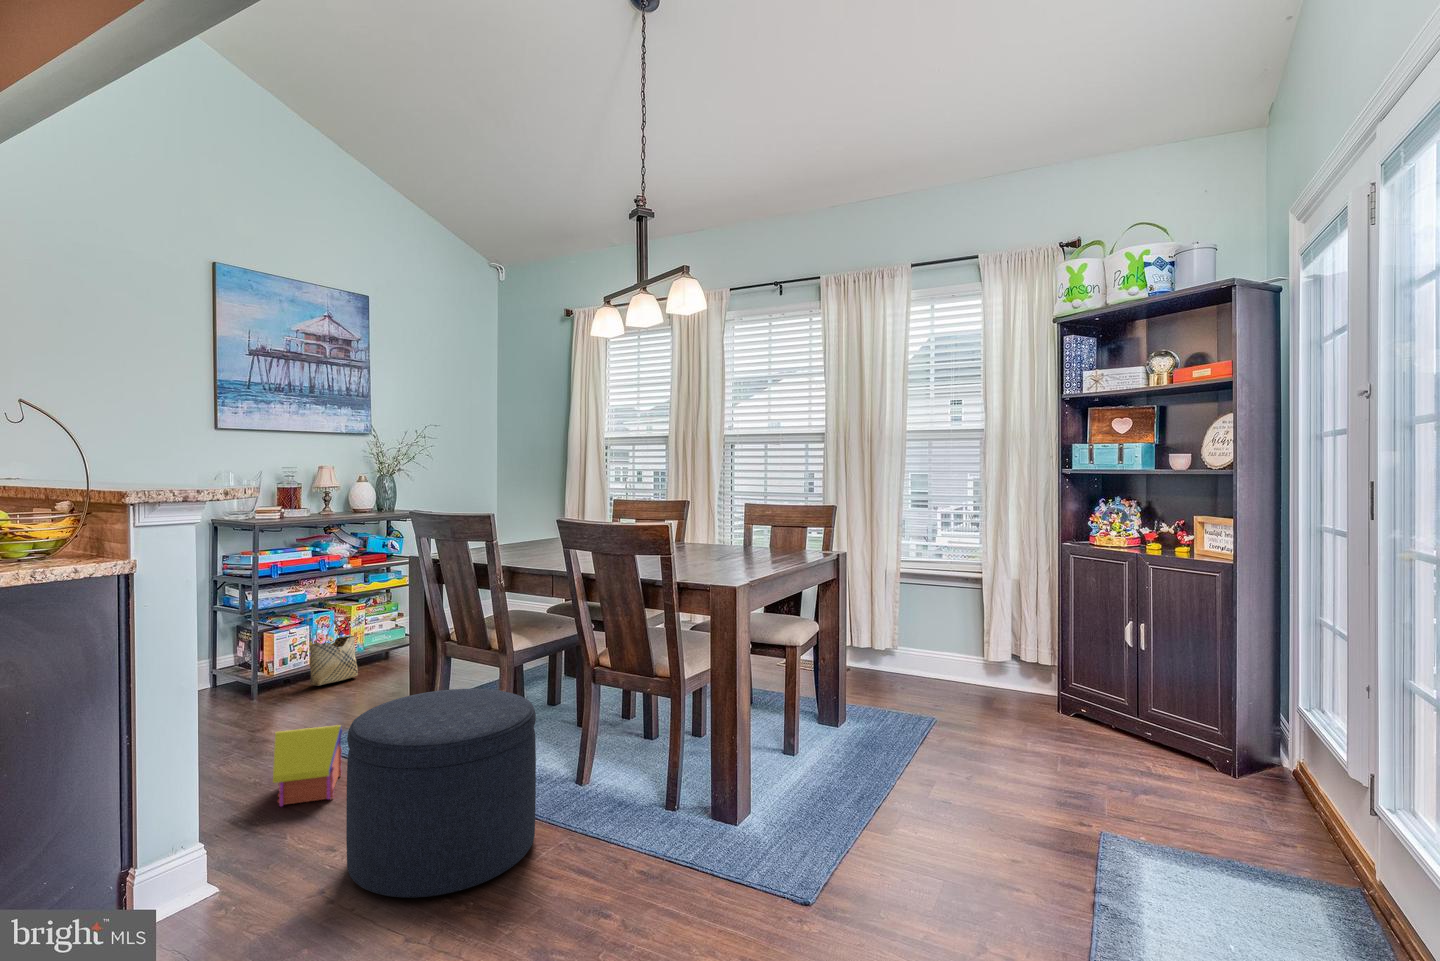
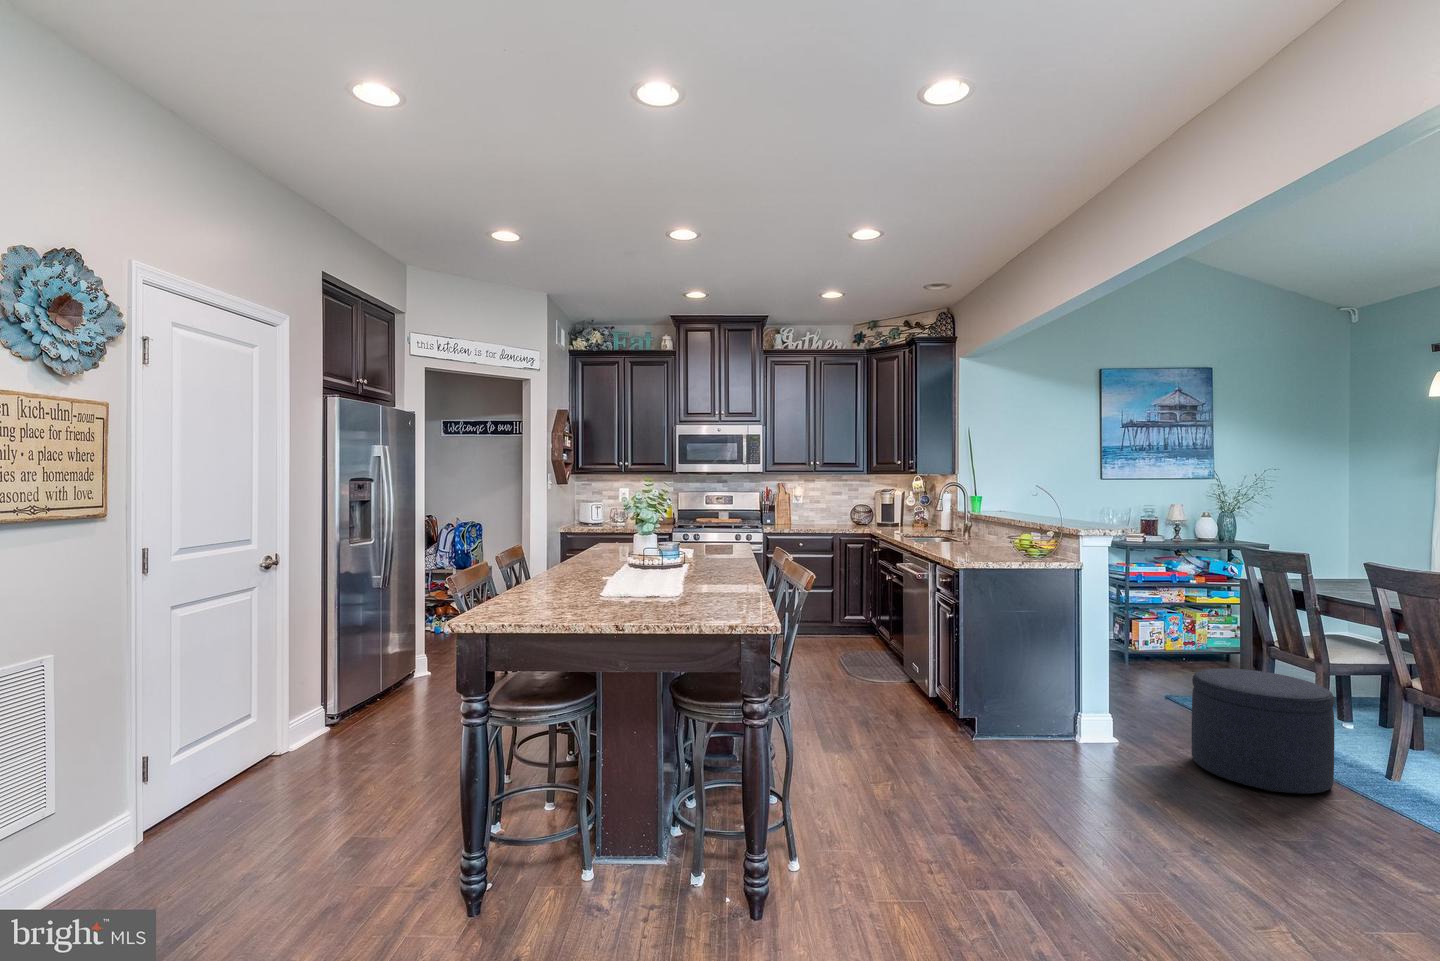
woven basket: present [309,616,358,686] -> none [1164,617,1201,667]
toy house: present [273,725,342,806] -> none [1145,676,1189,727]

